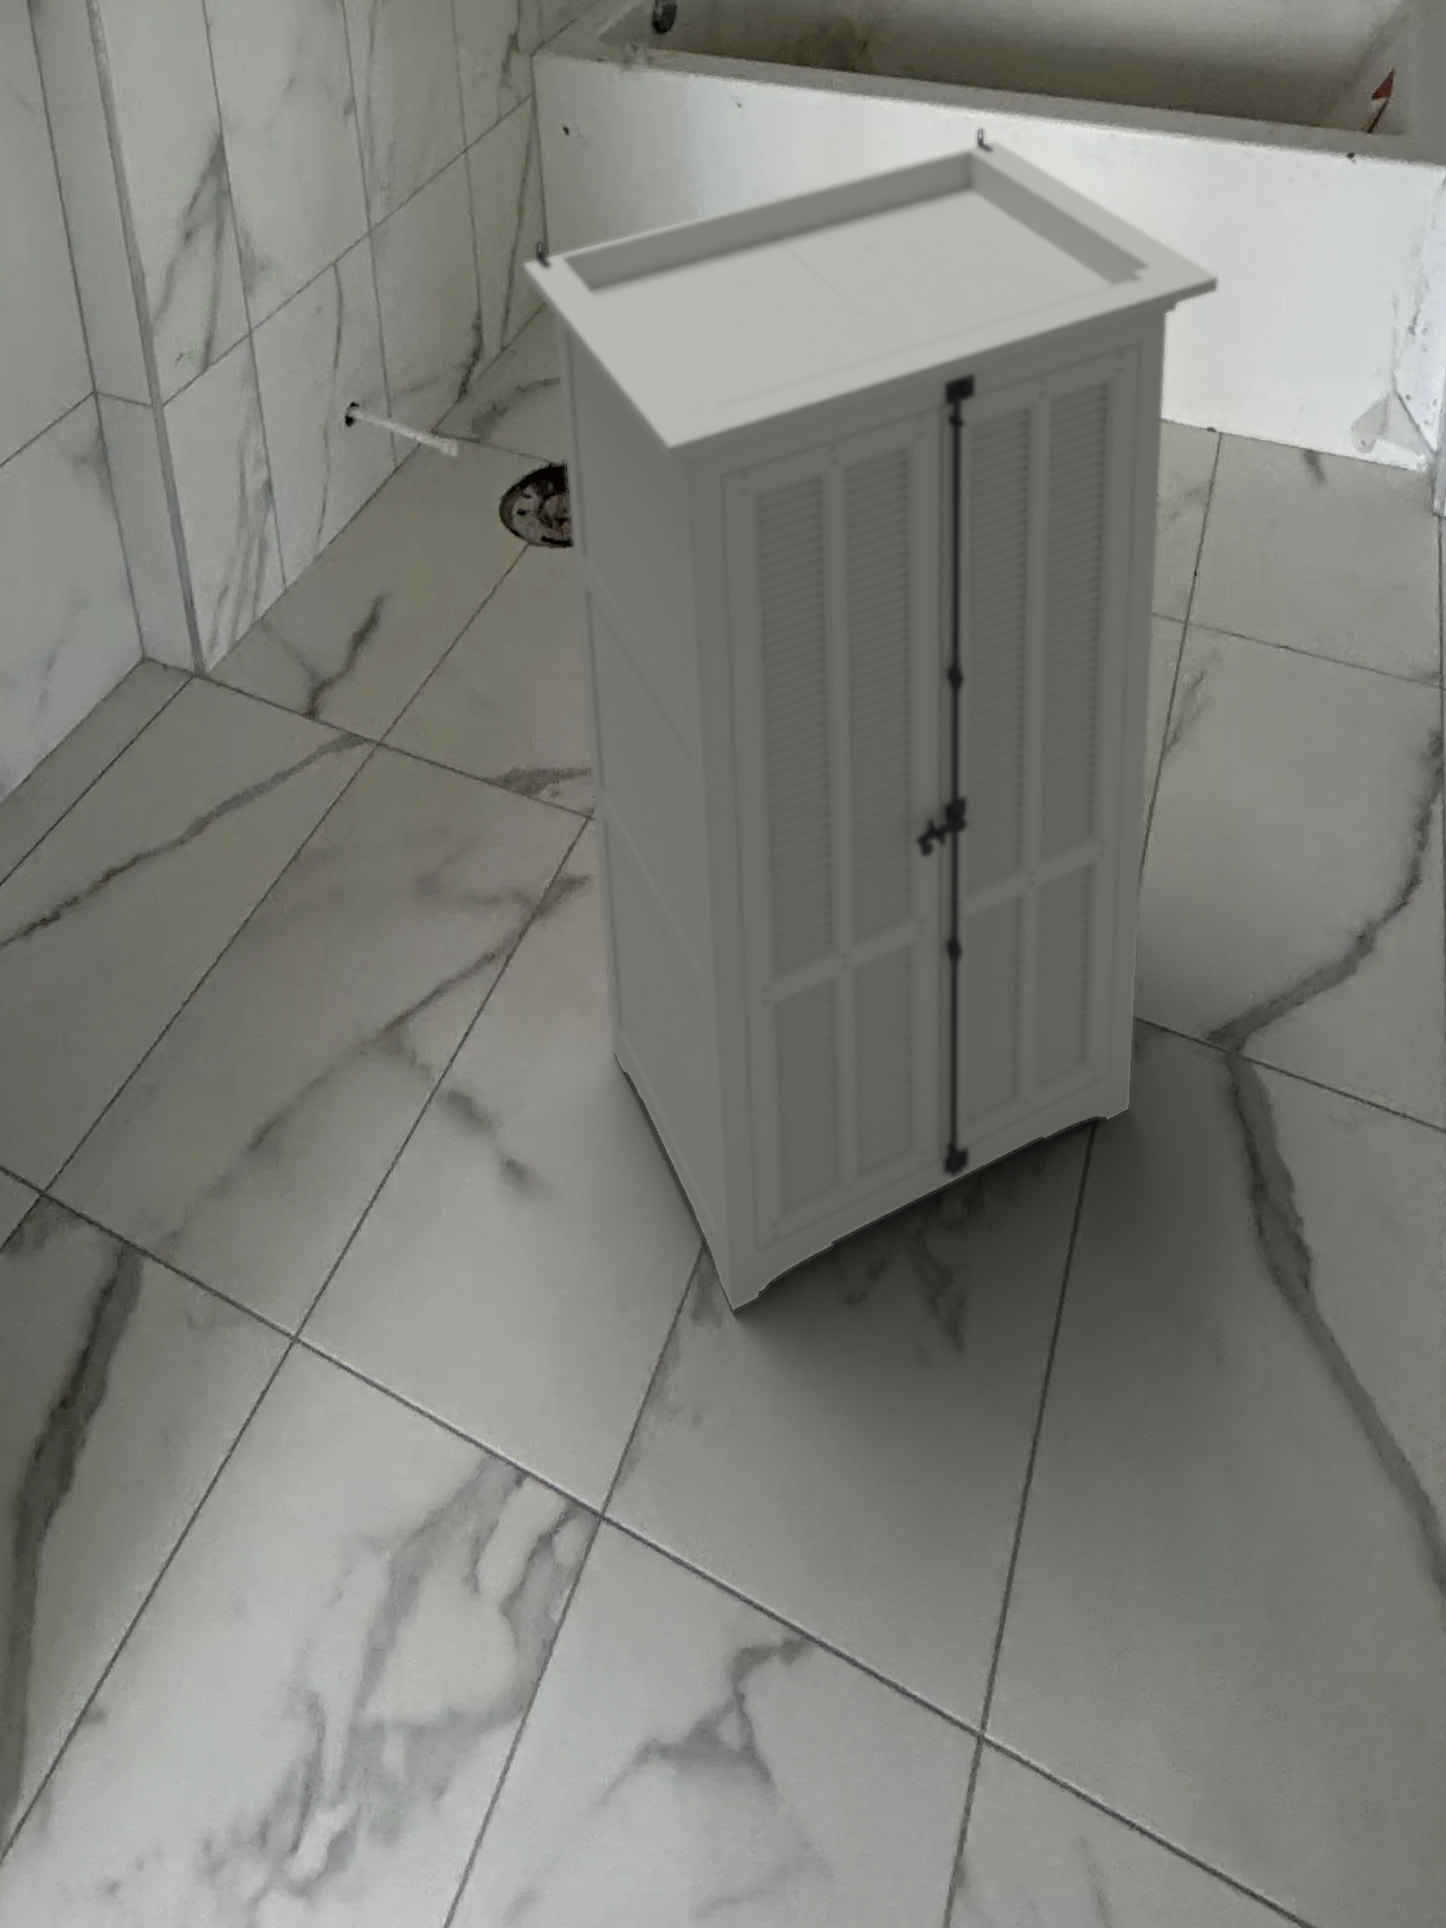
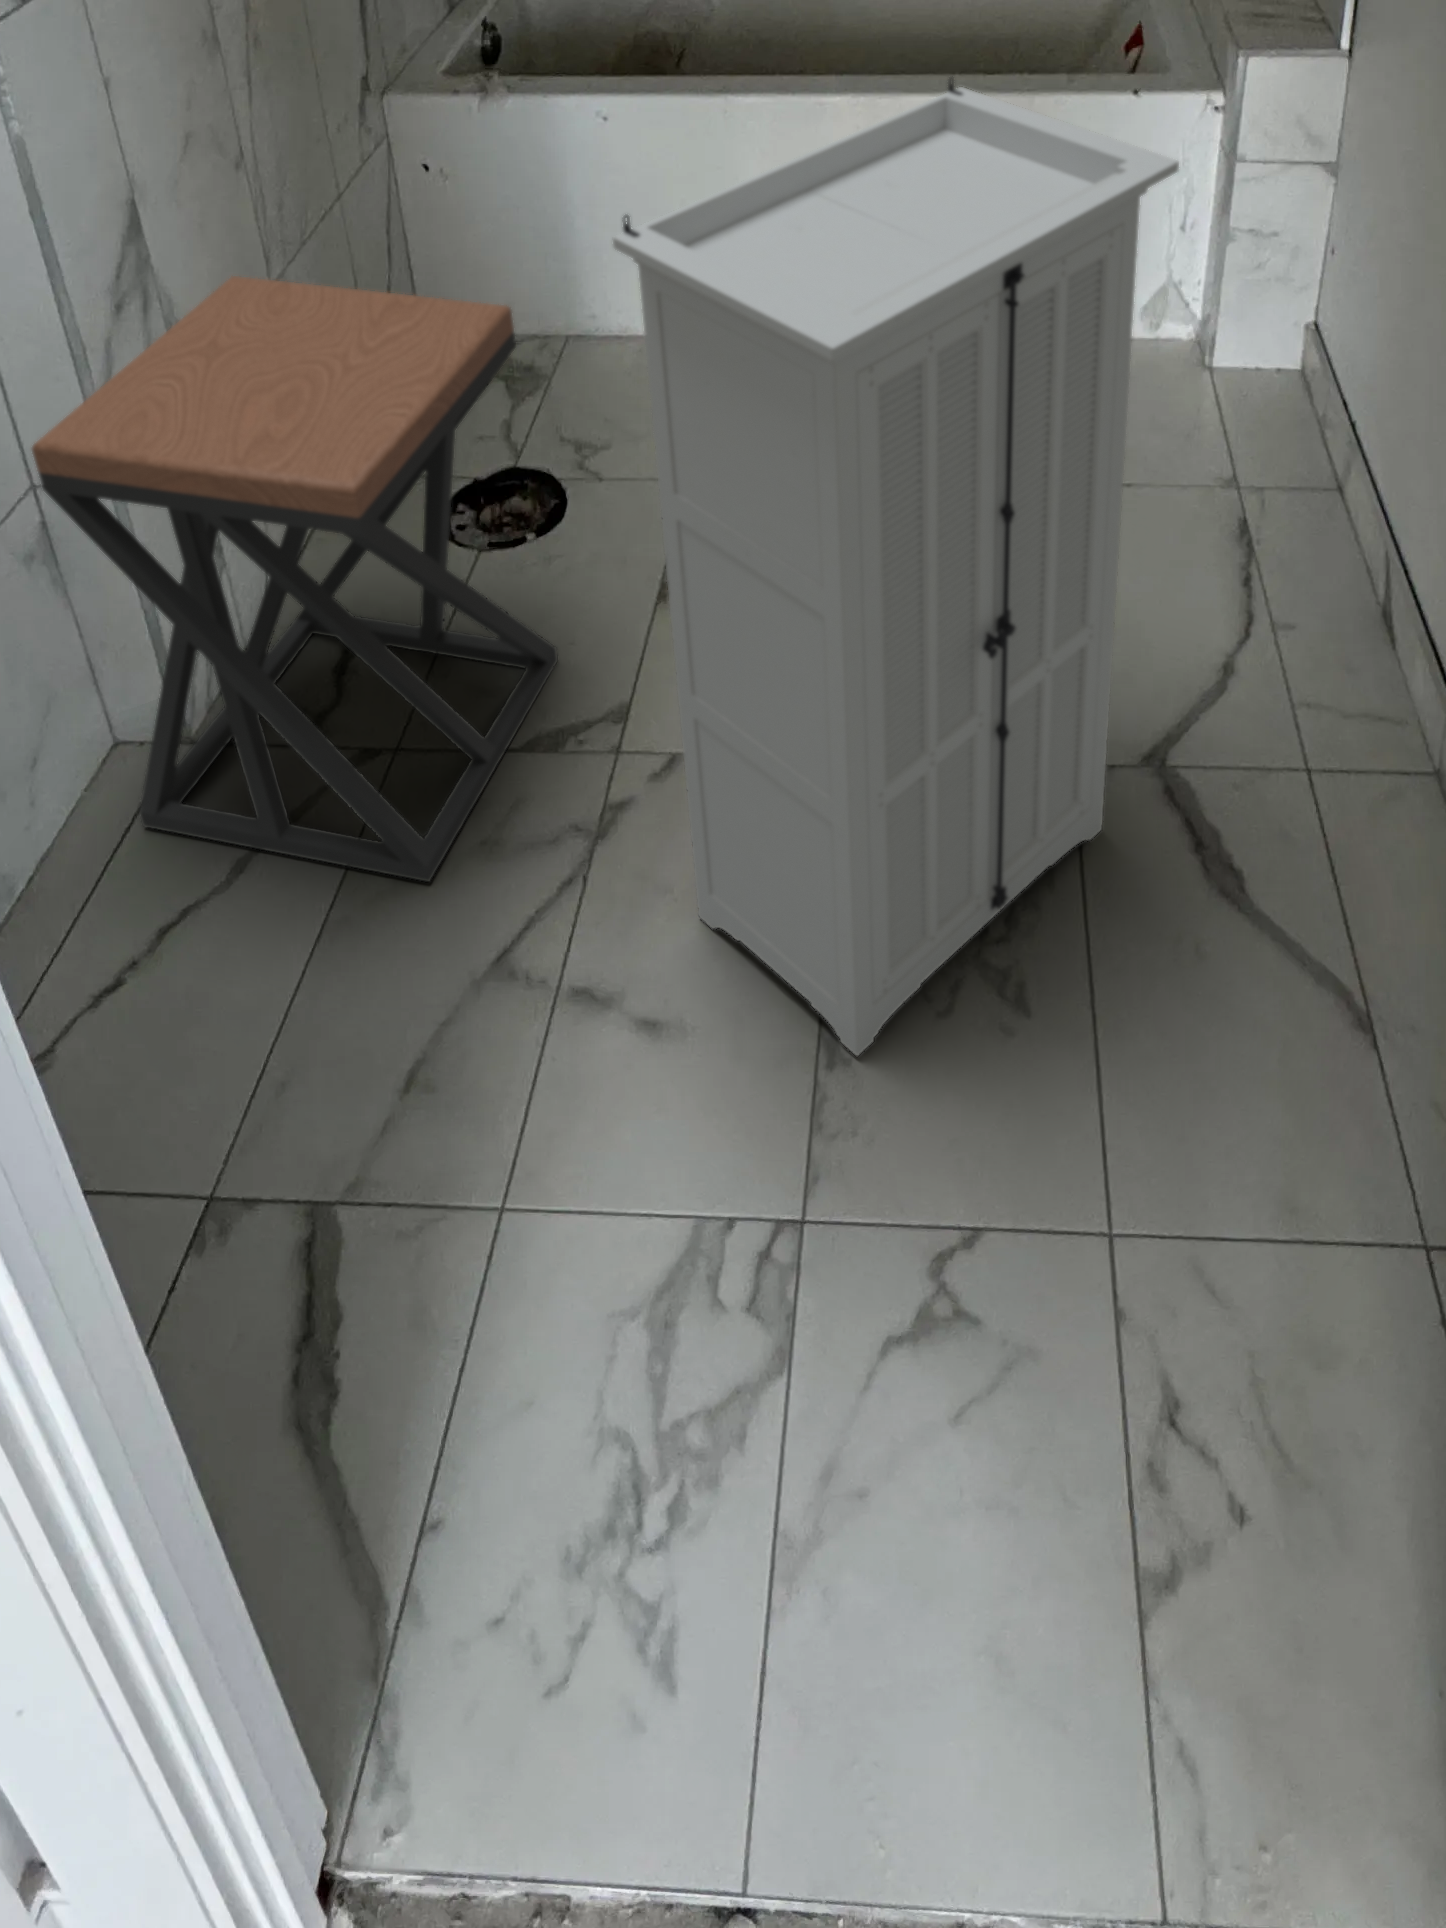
stool: none [66,221,567,906] -> present [32,276,558,882]

